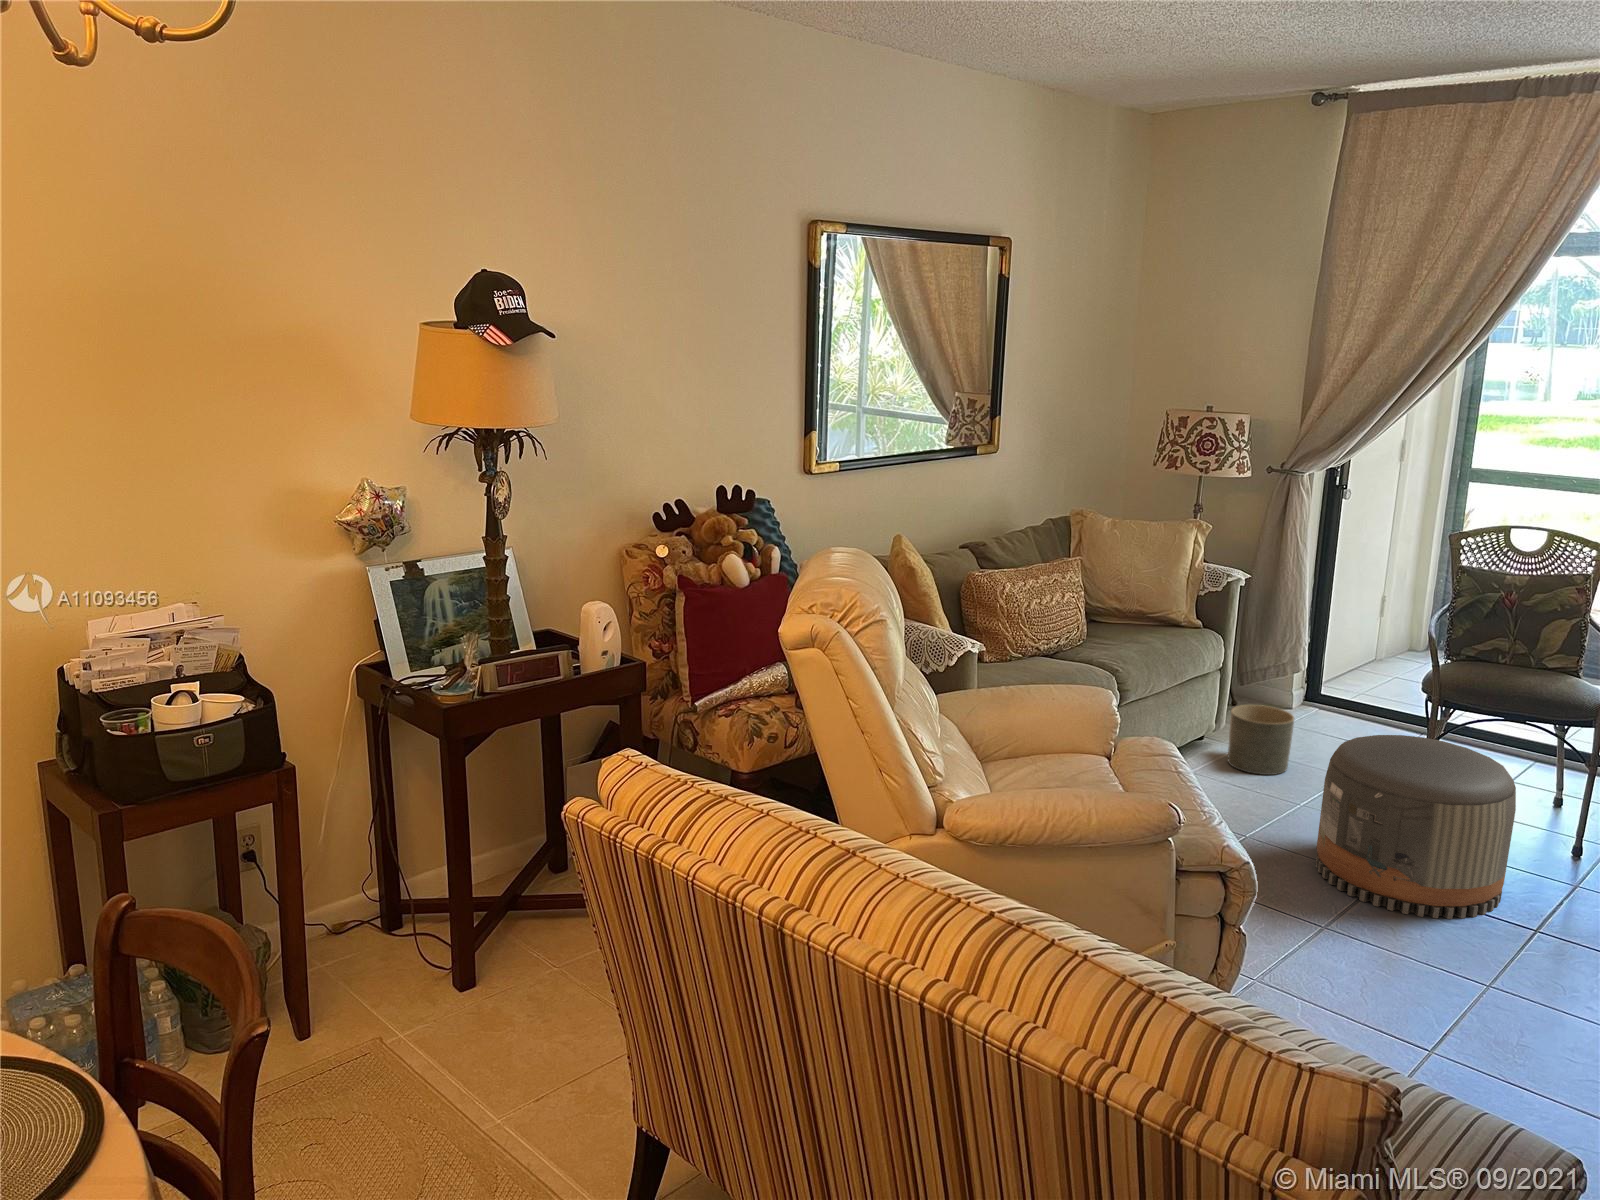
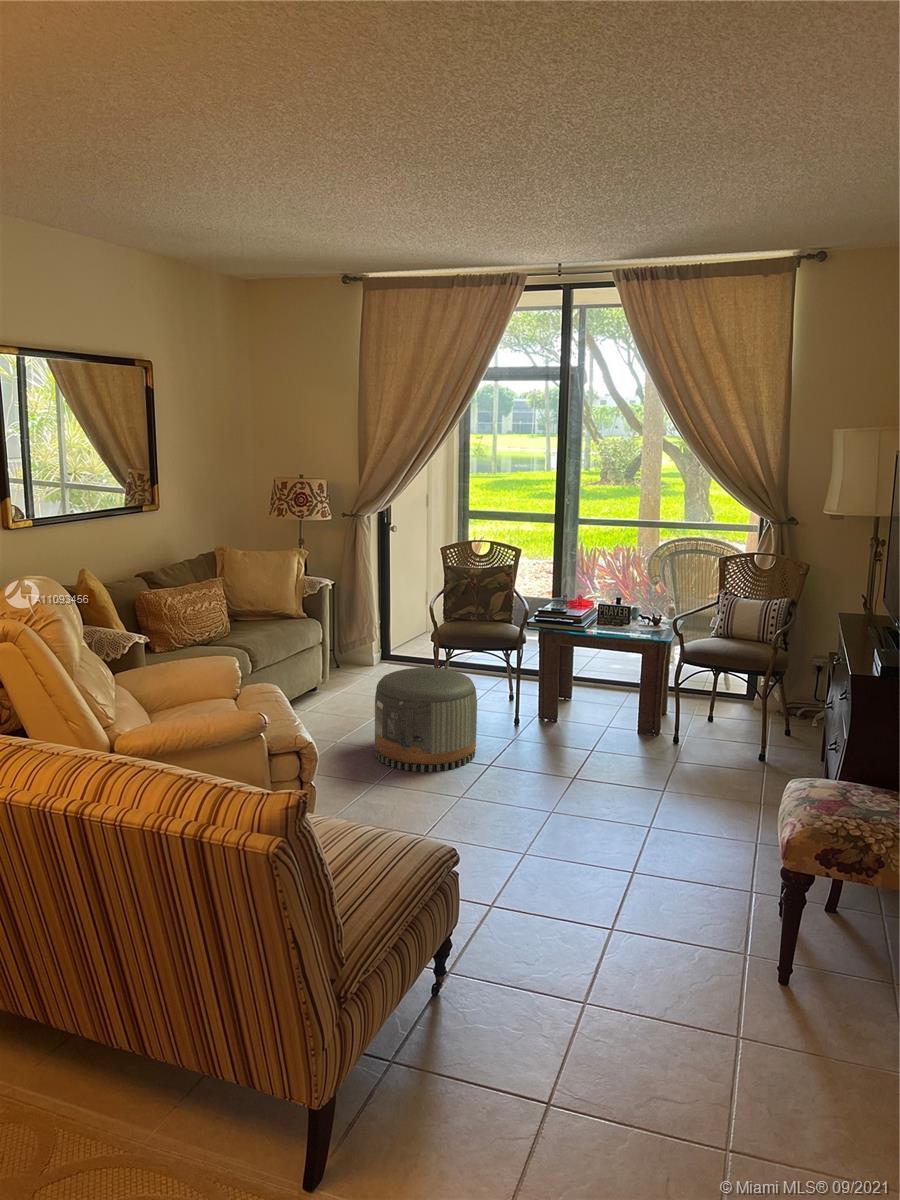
planter: present [1228,705,1294,775] -> none [327,664,365,707]

